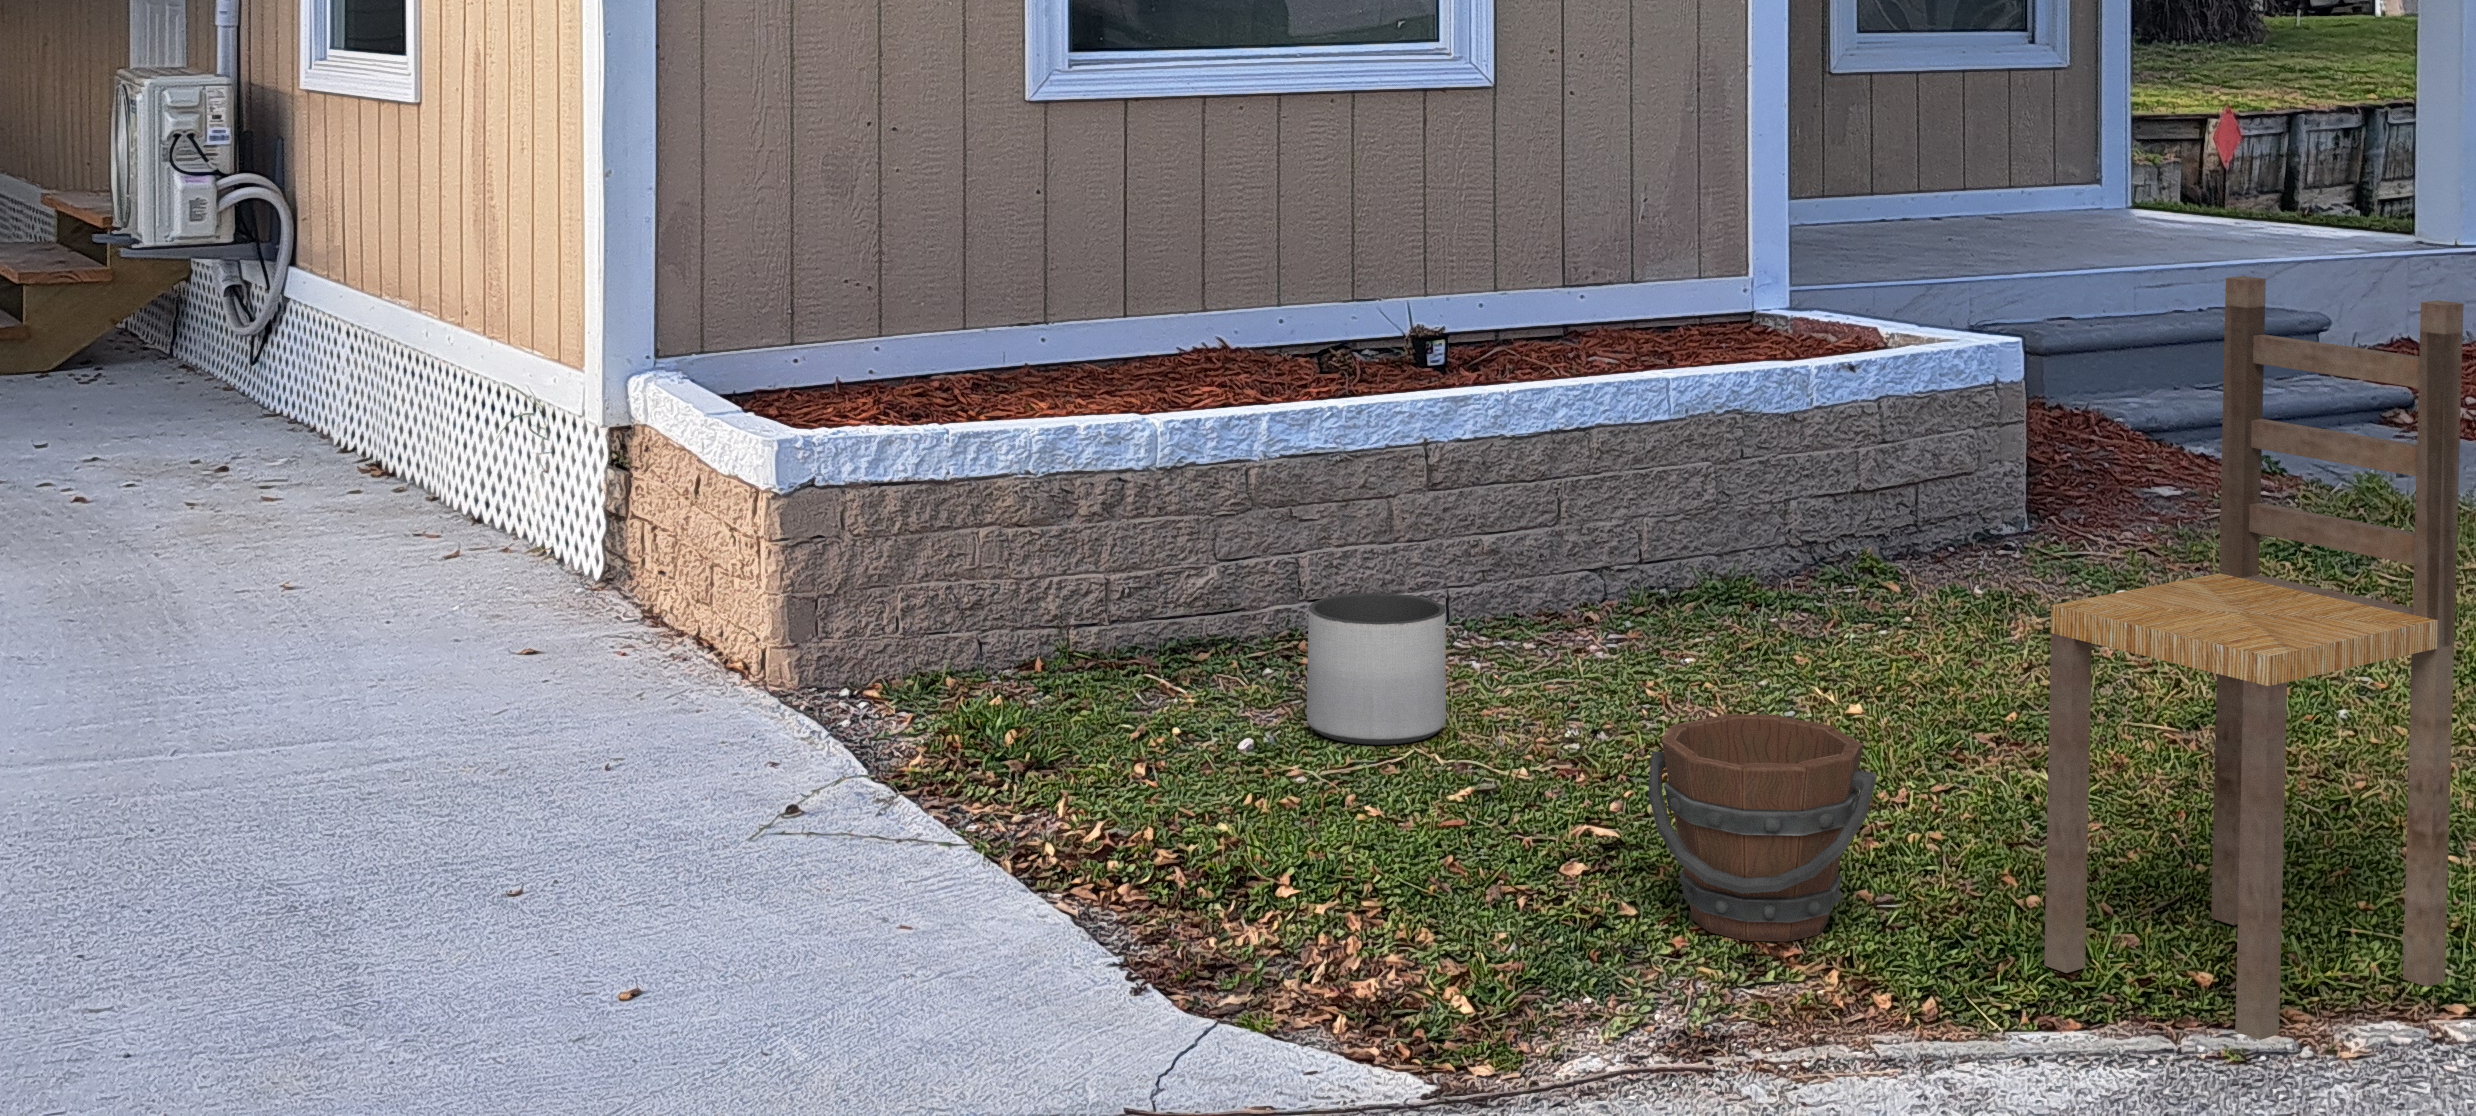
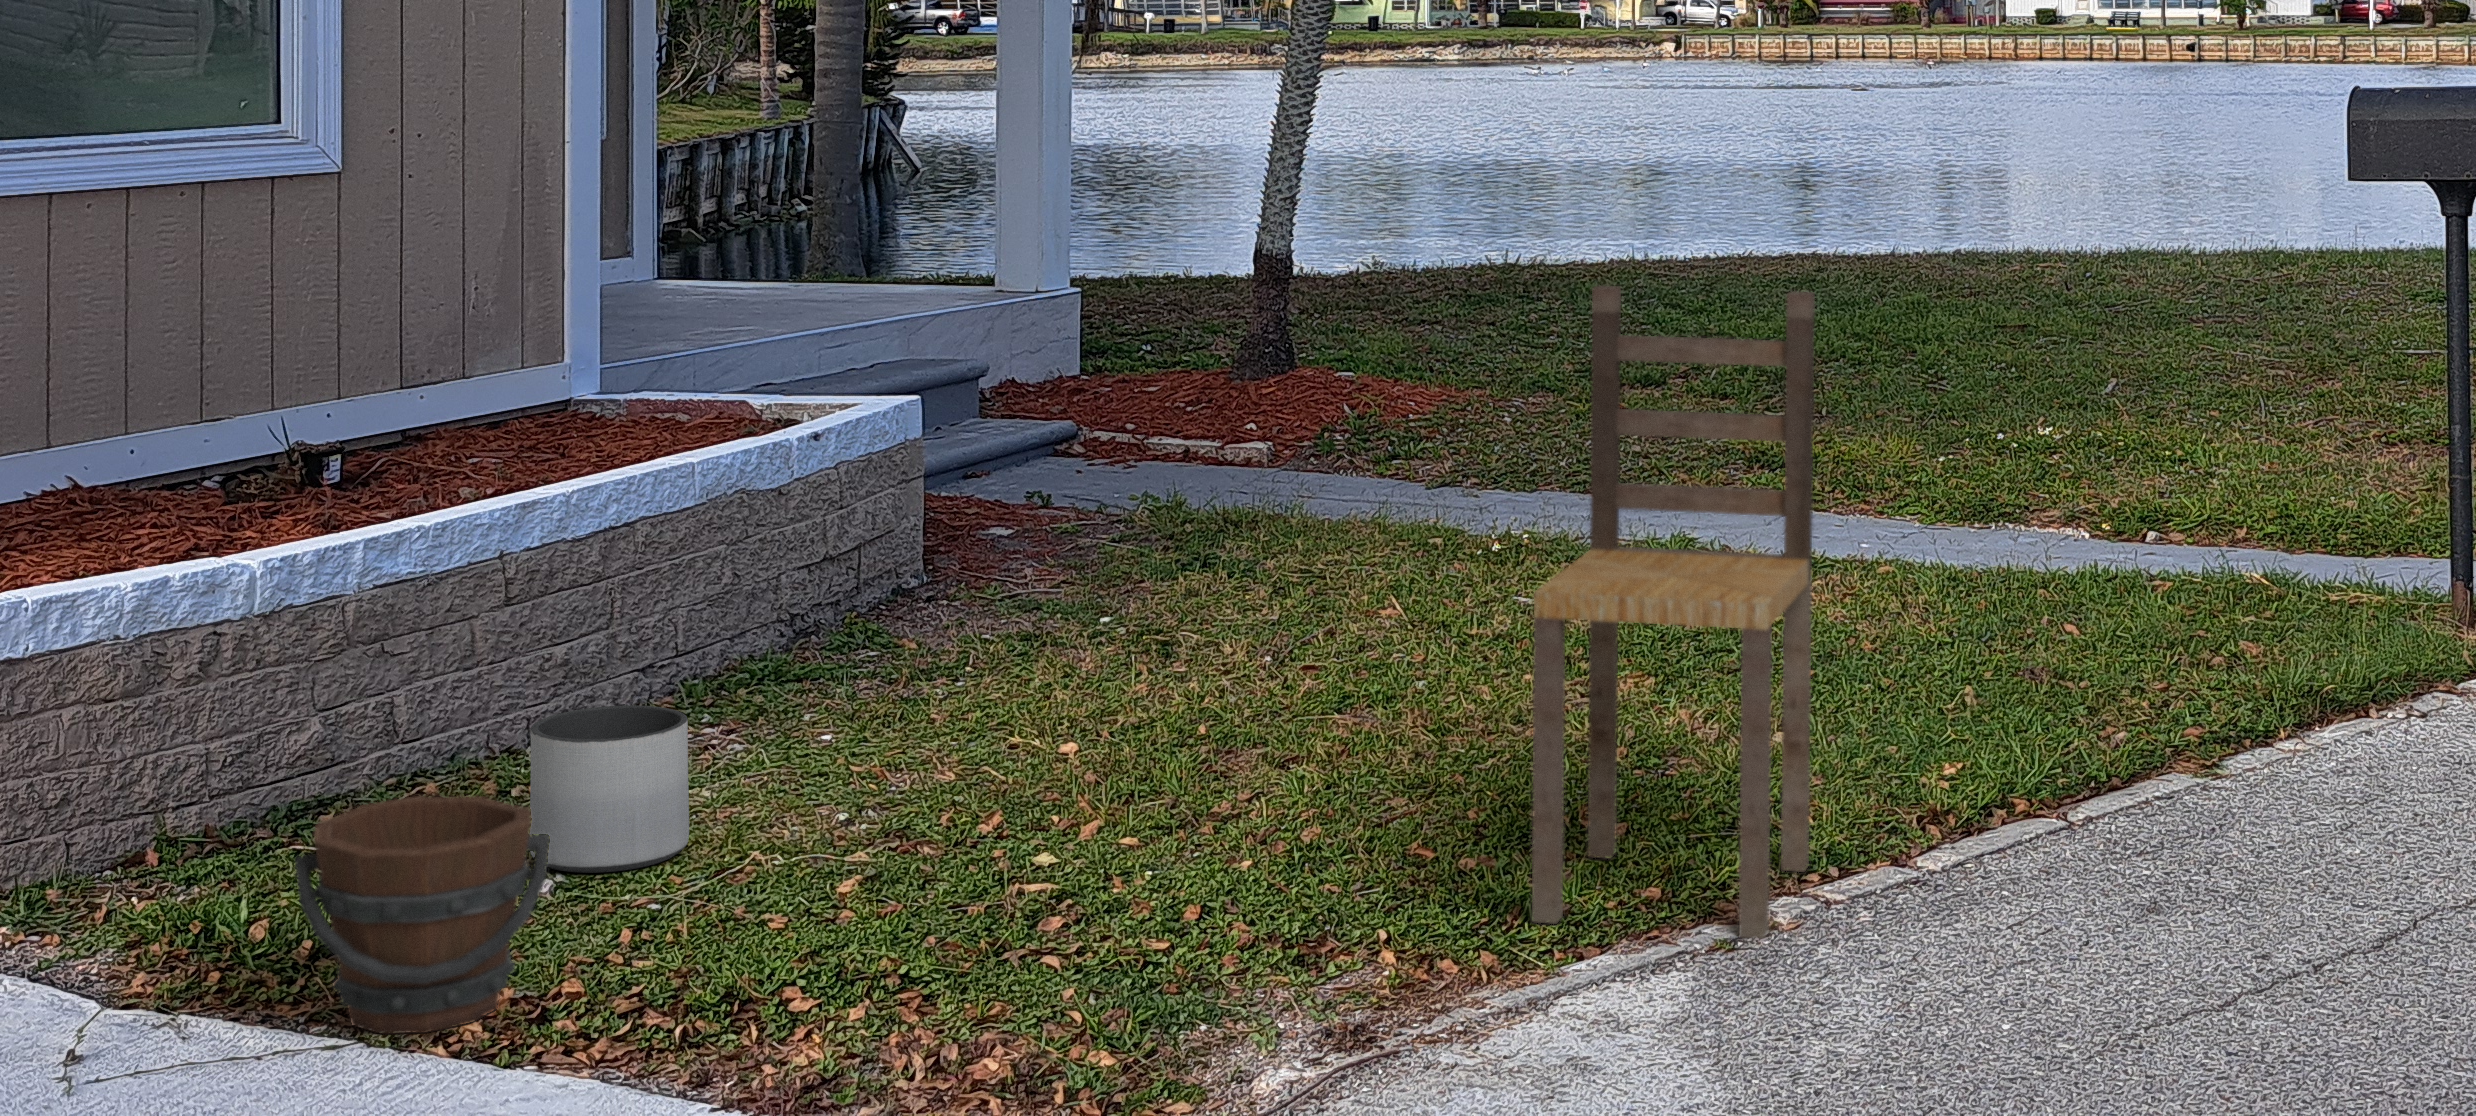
bucket: present [1648,714,1877,941] -> present [295,796,550,1034]

